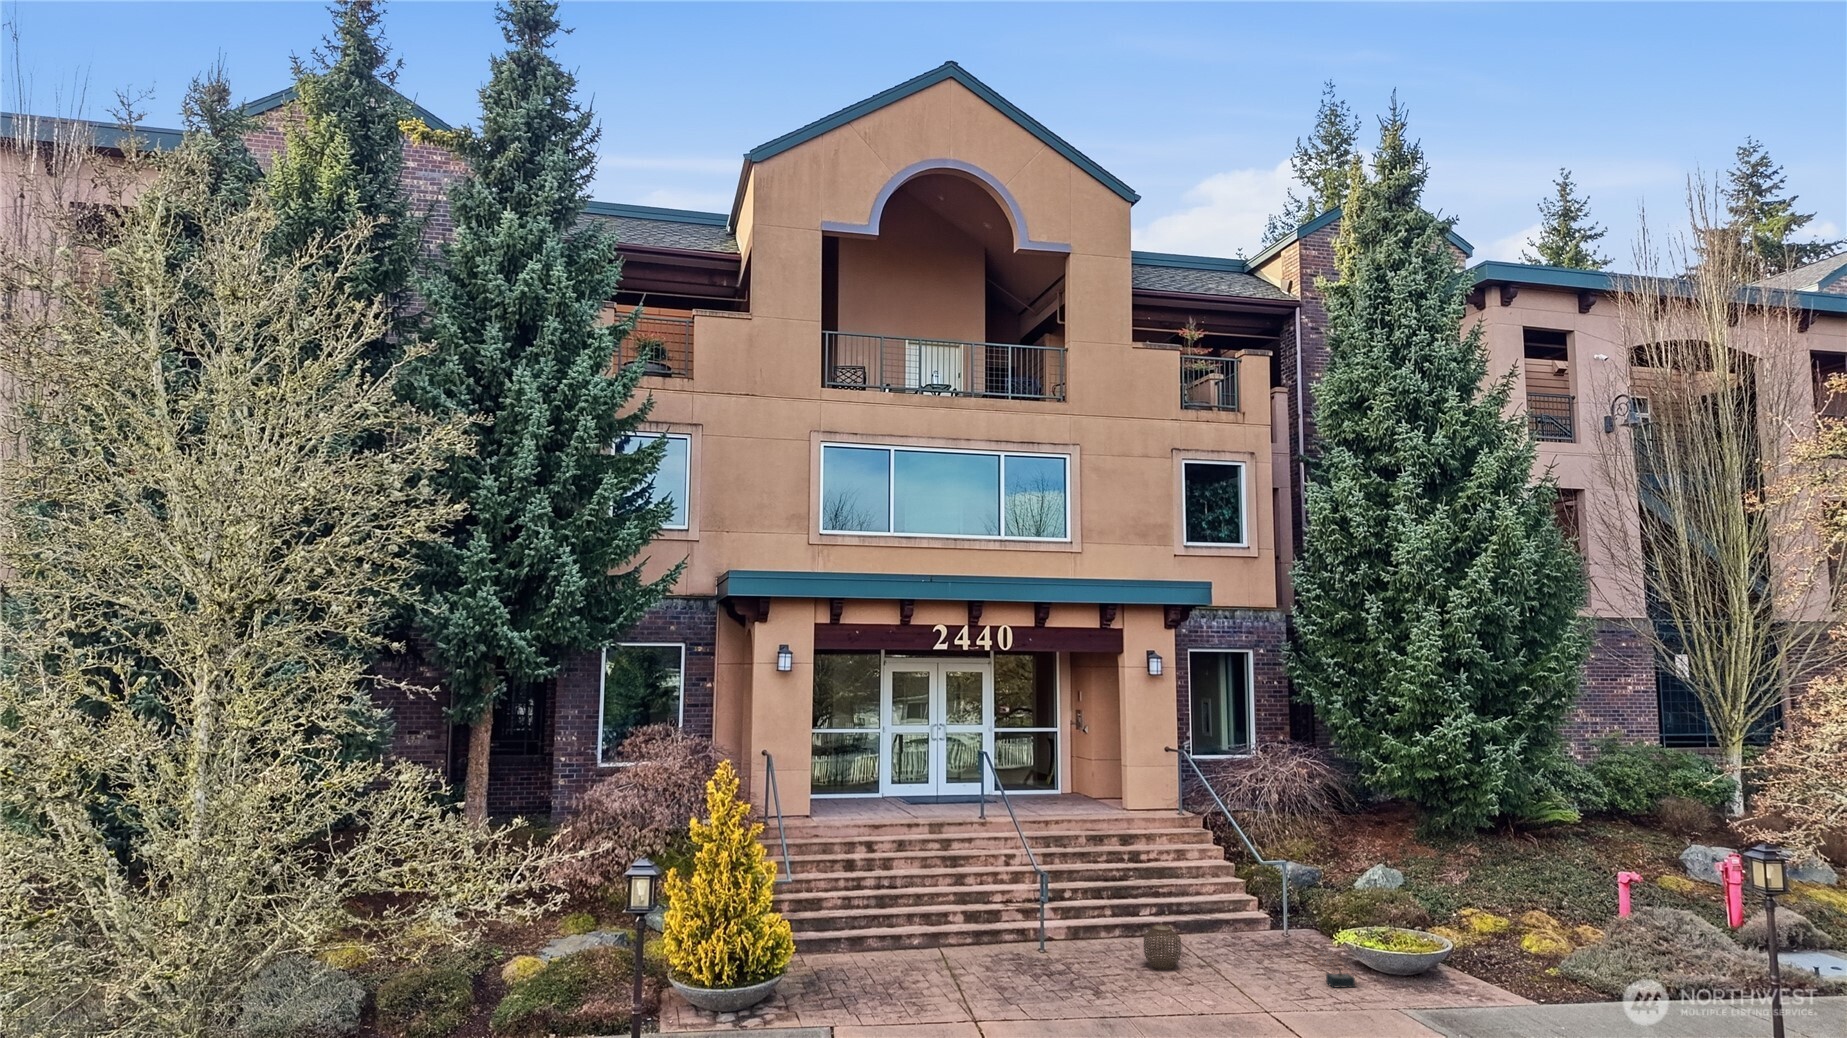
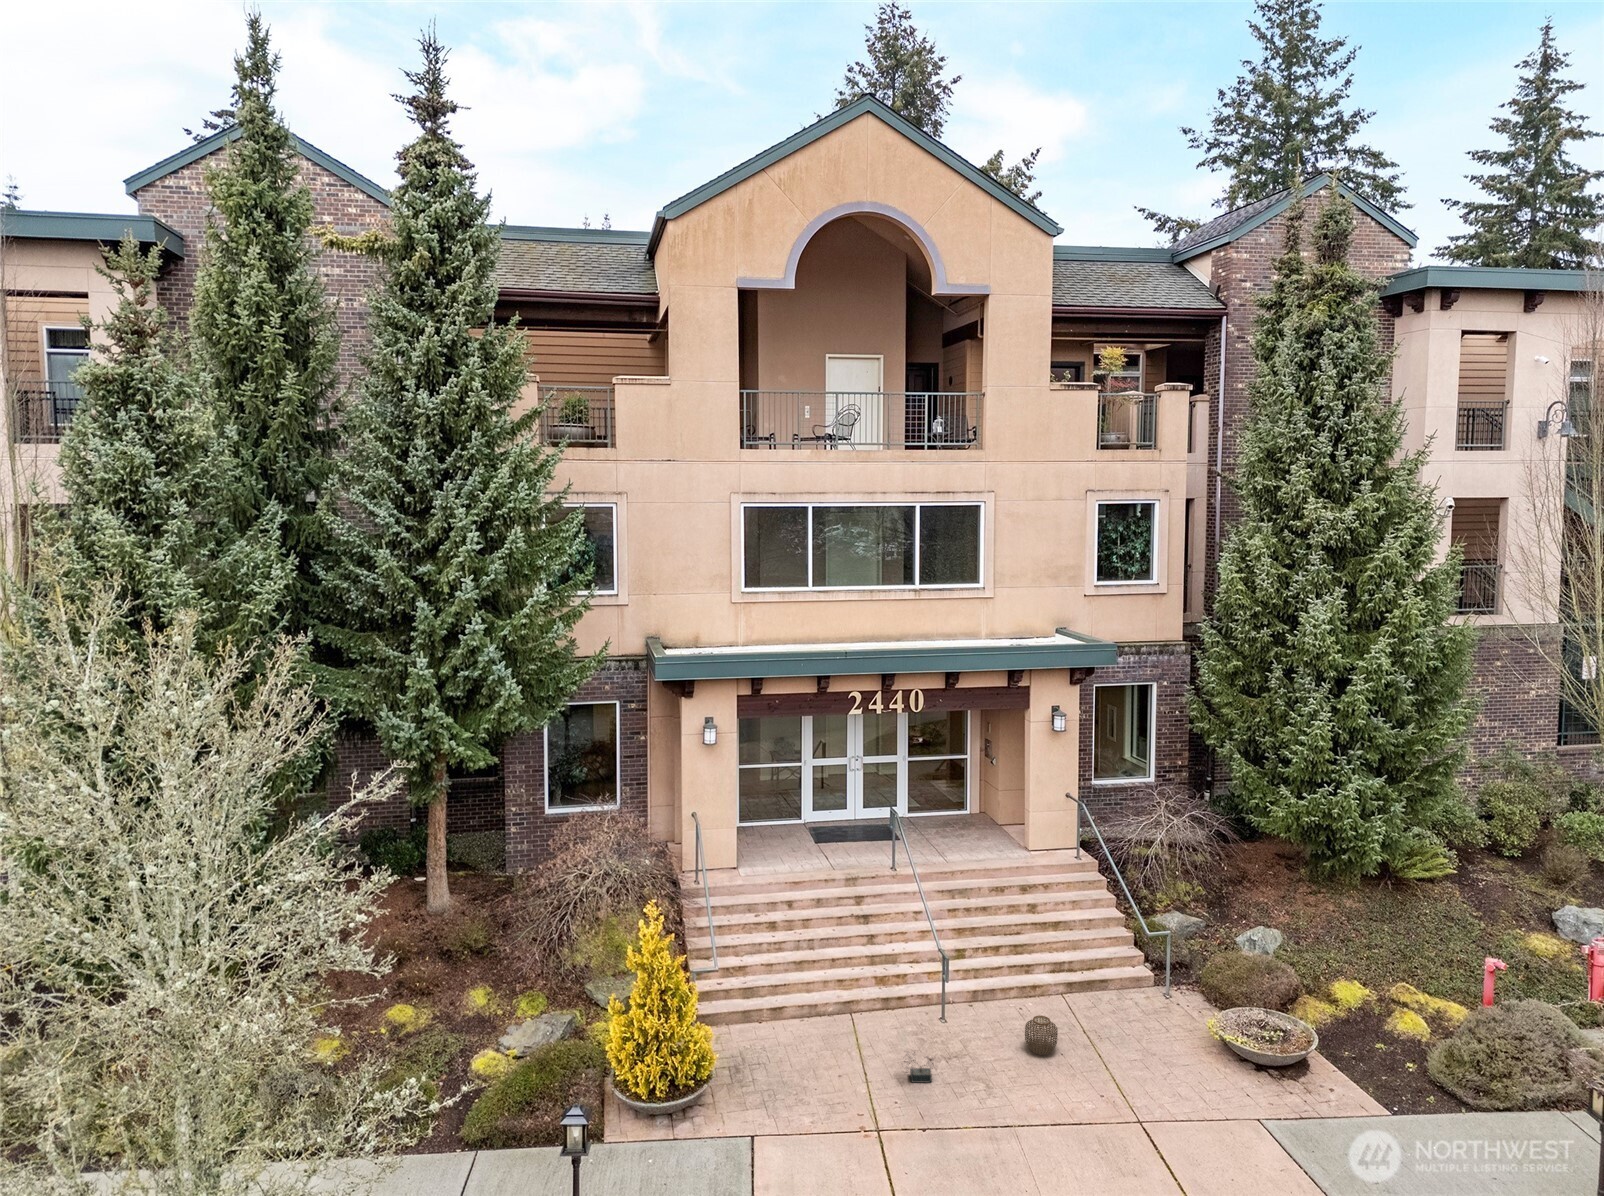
decorative plant: present [1320,951,1355,988] -> present [903,1052,934,1083]

